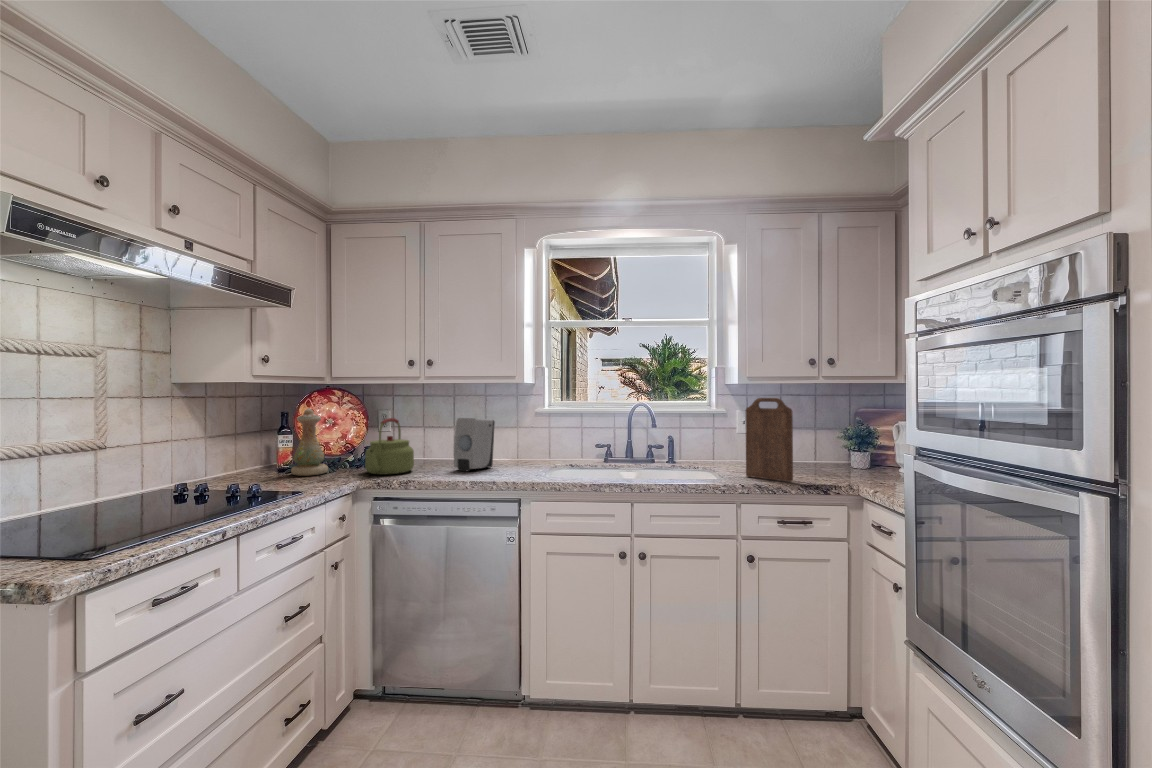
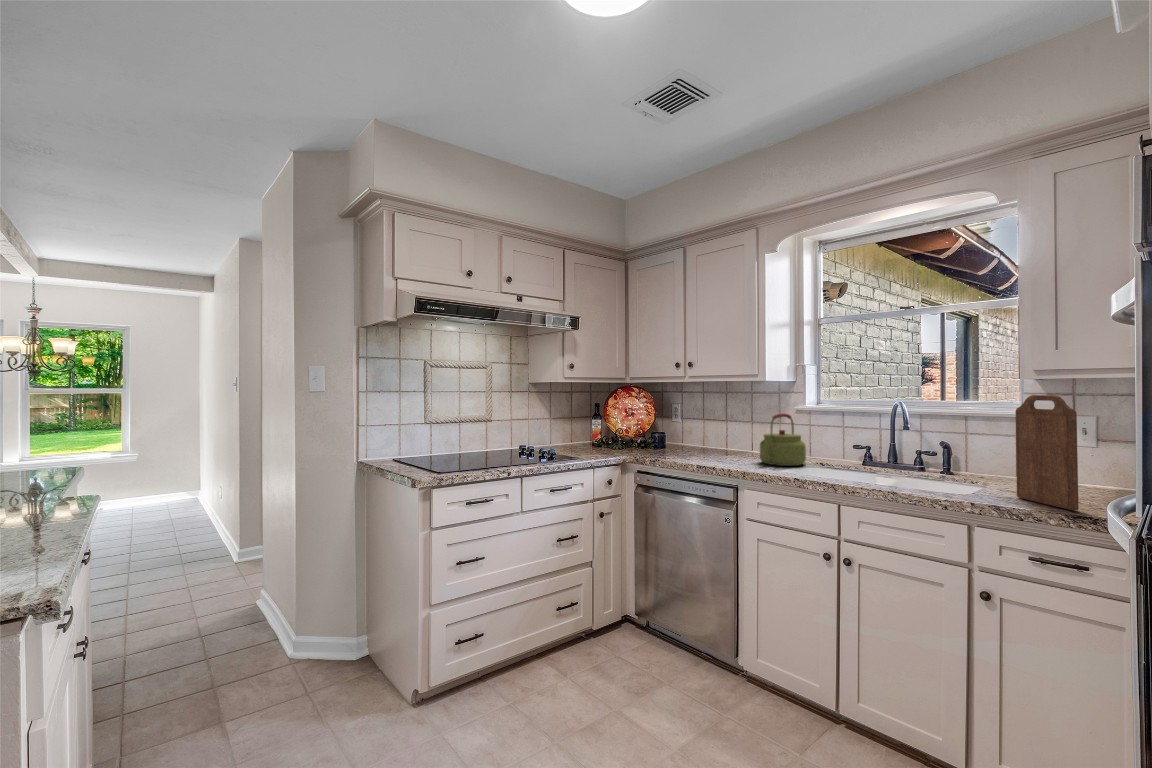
vase: present [291,408,328,476] -> none [594,401,619,450]
kettle: present [365,418,414,475] -> present [760,414,806,466]
soap dispenser: present [454,418,495,471] -> none [704,412,743,458]

